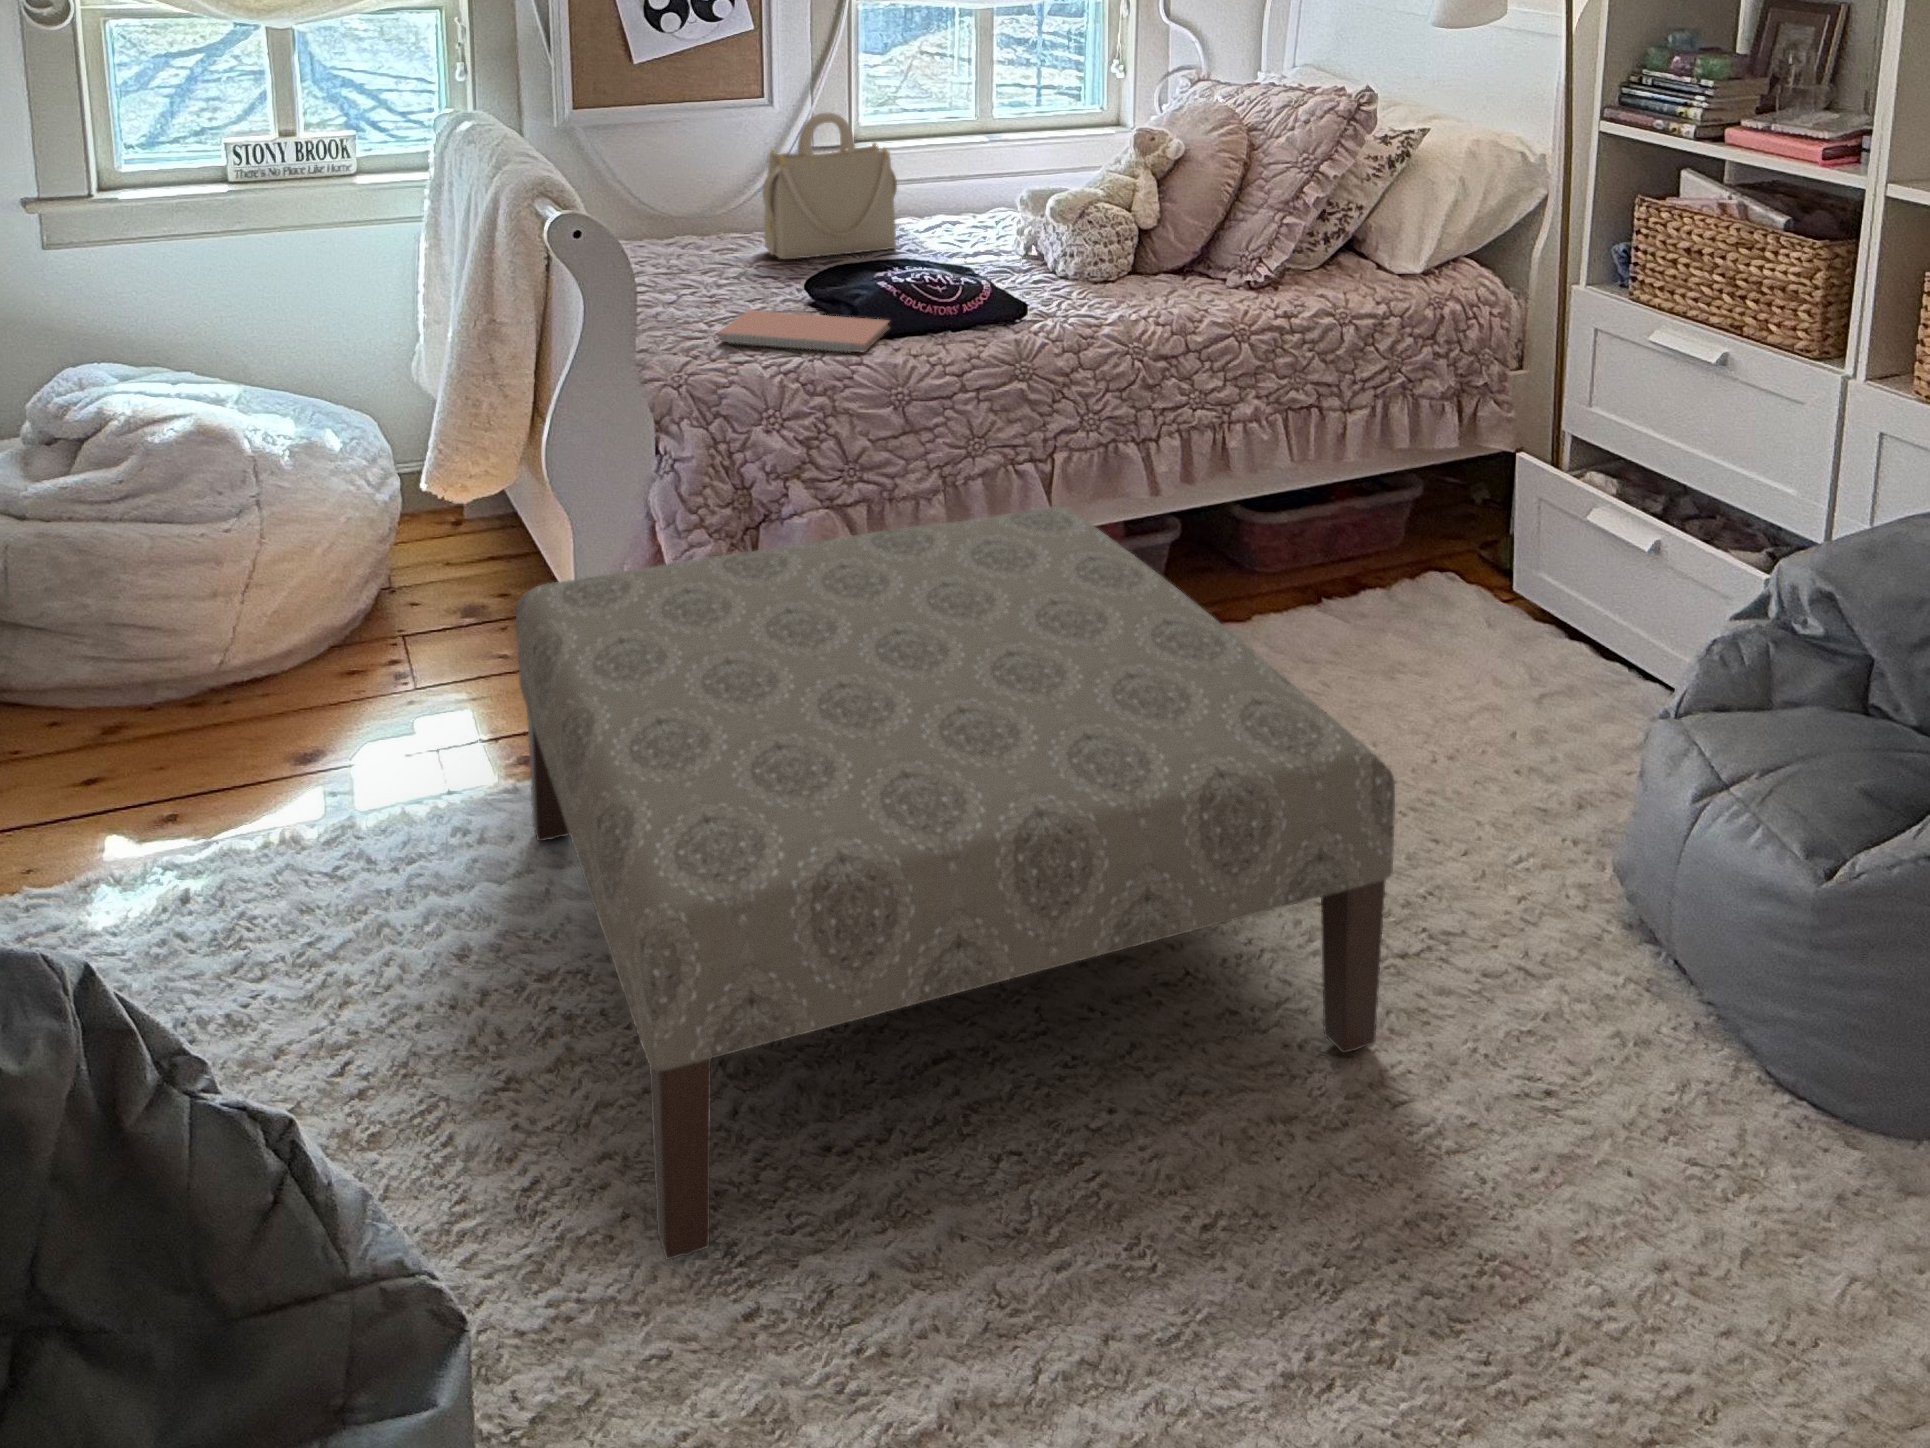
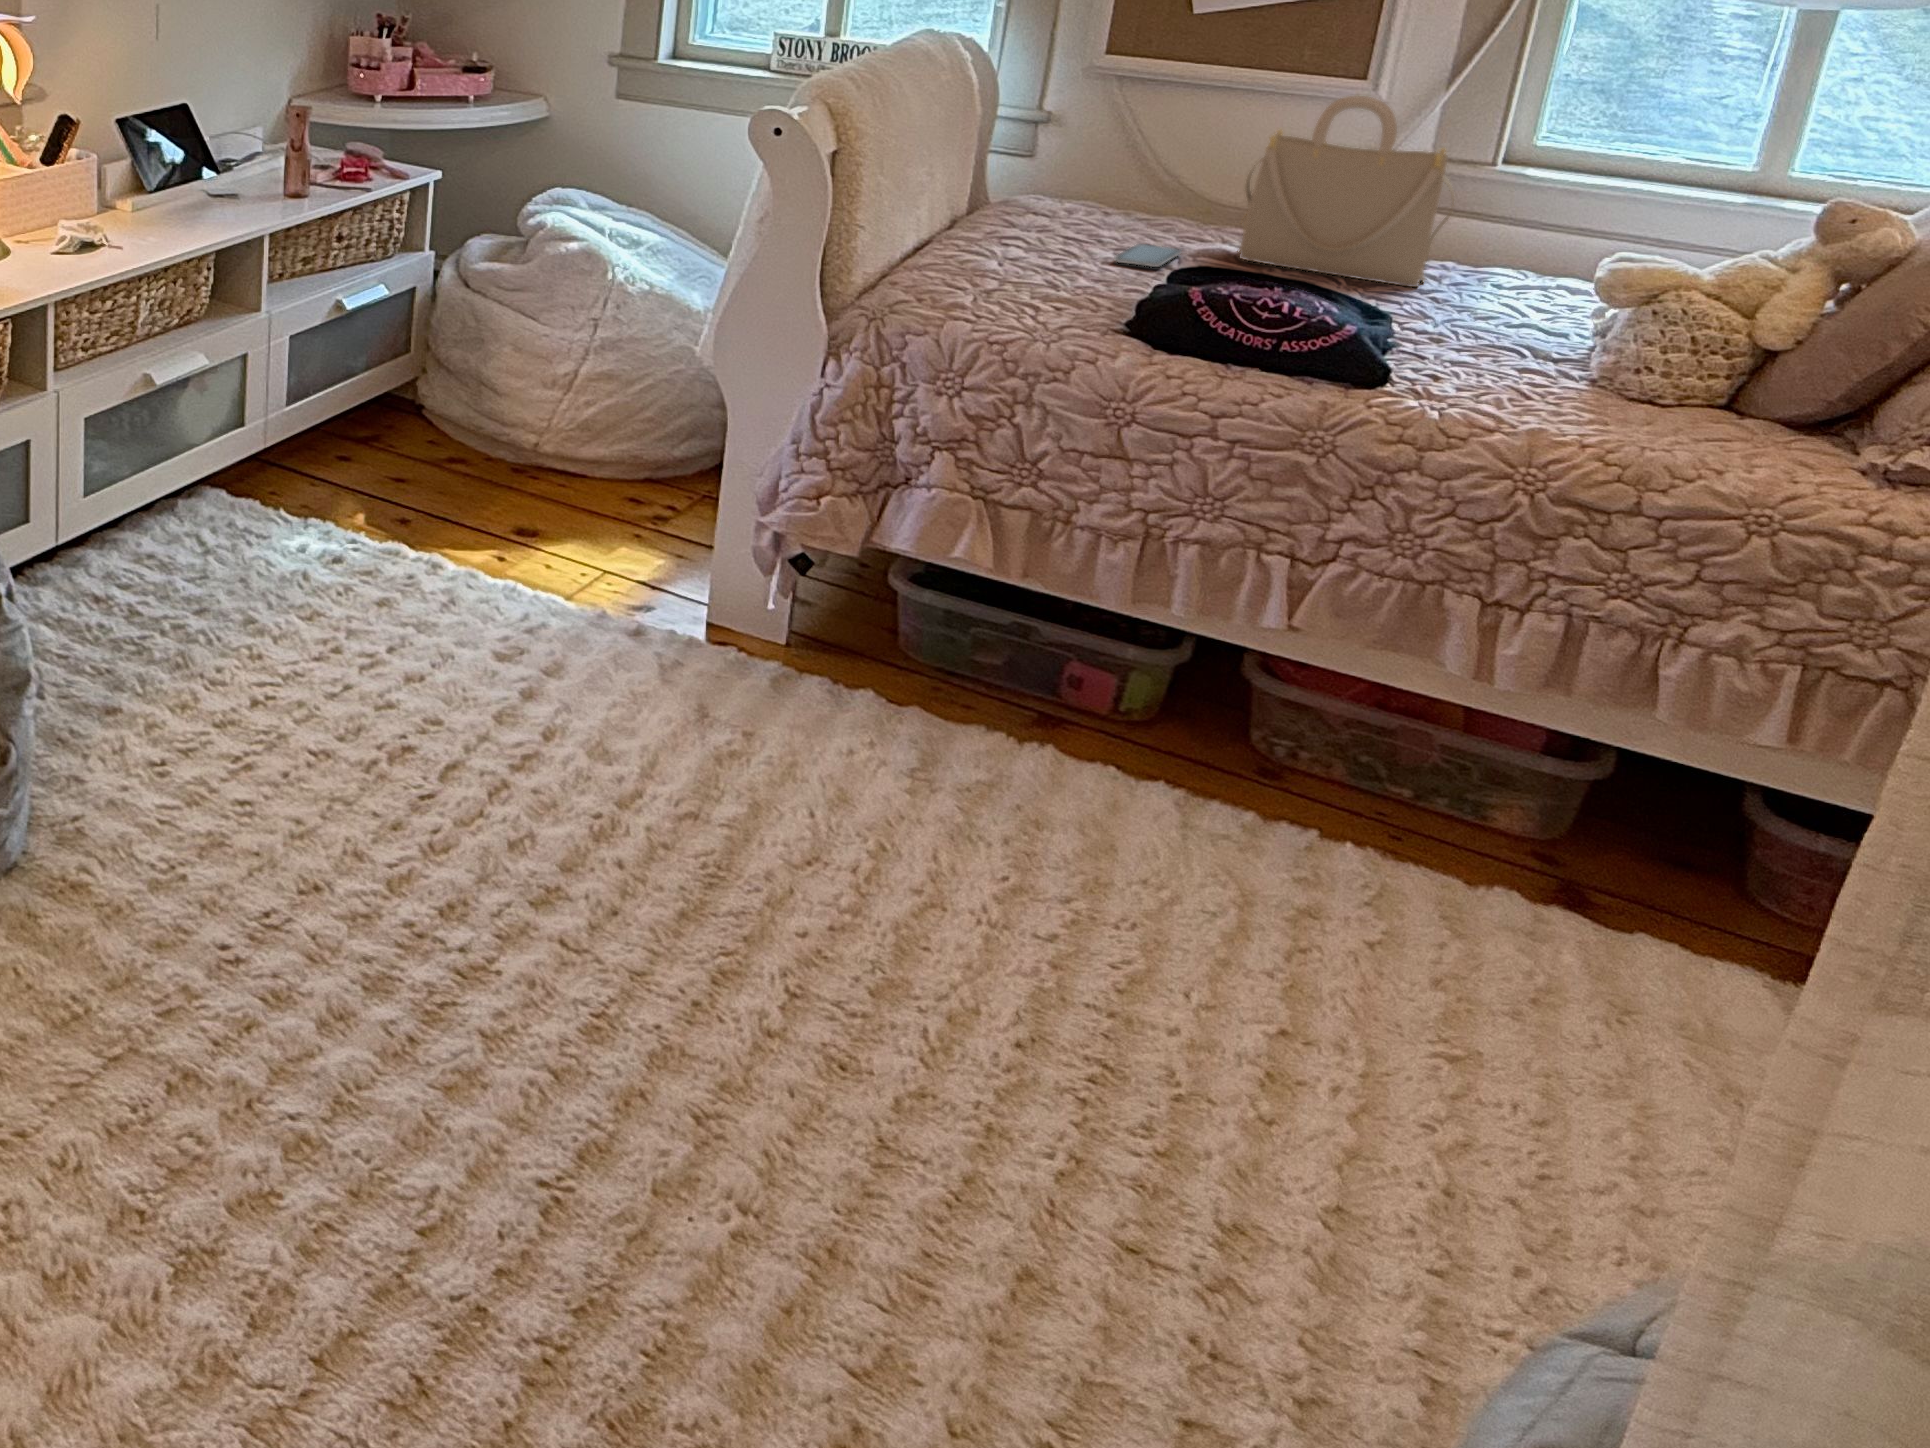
smartphone: none [709,263,758,286] -> present [1114,244,1181,267]
notebook: present [717,310,889,352] -> none [979,281,1193,351]
ottoman: present [516,507,1395,1260] -> none [211,423,1195,1283]

